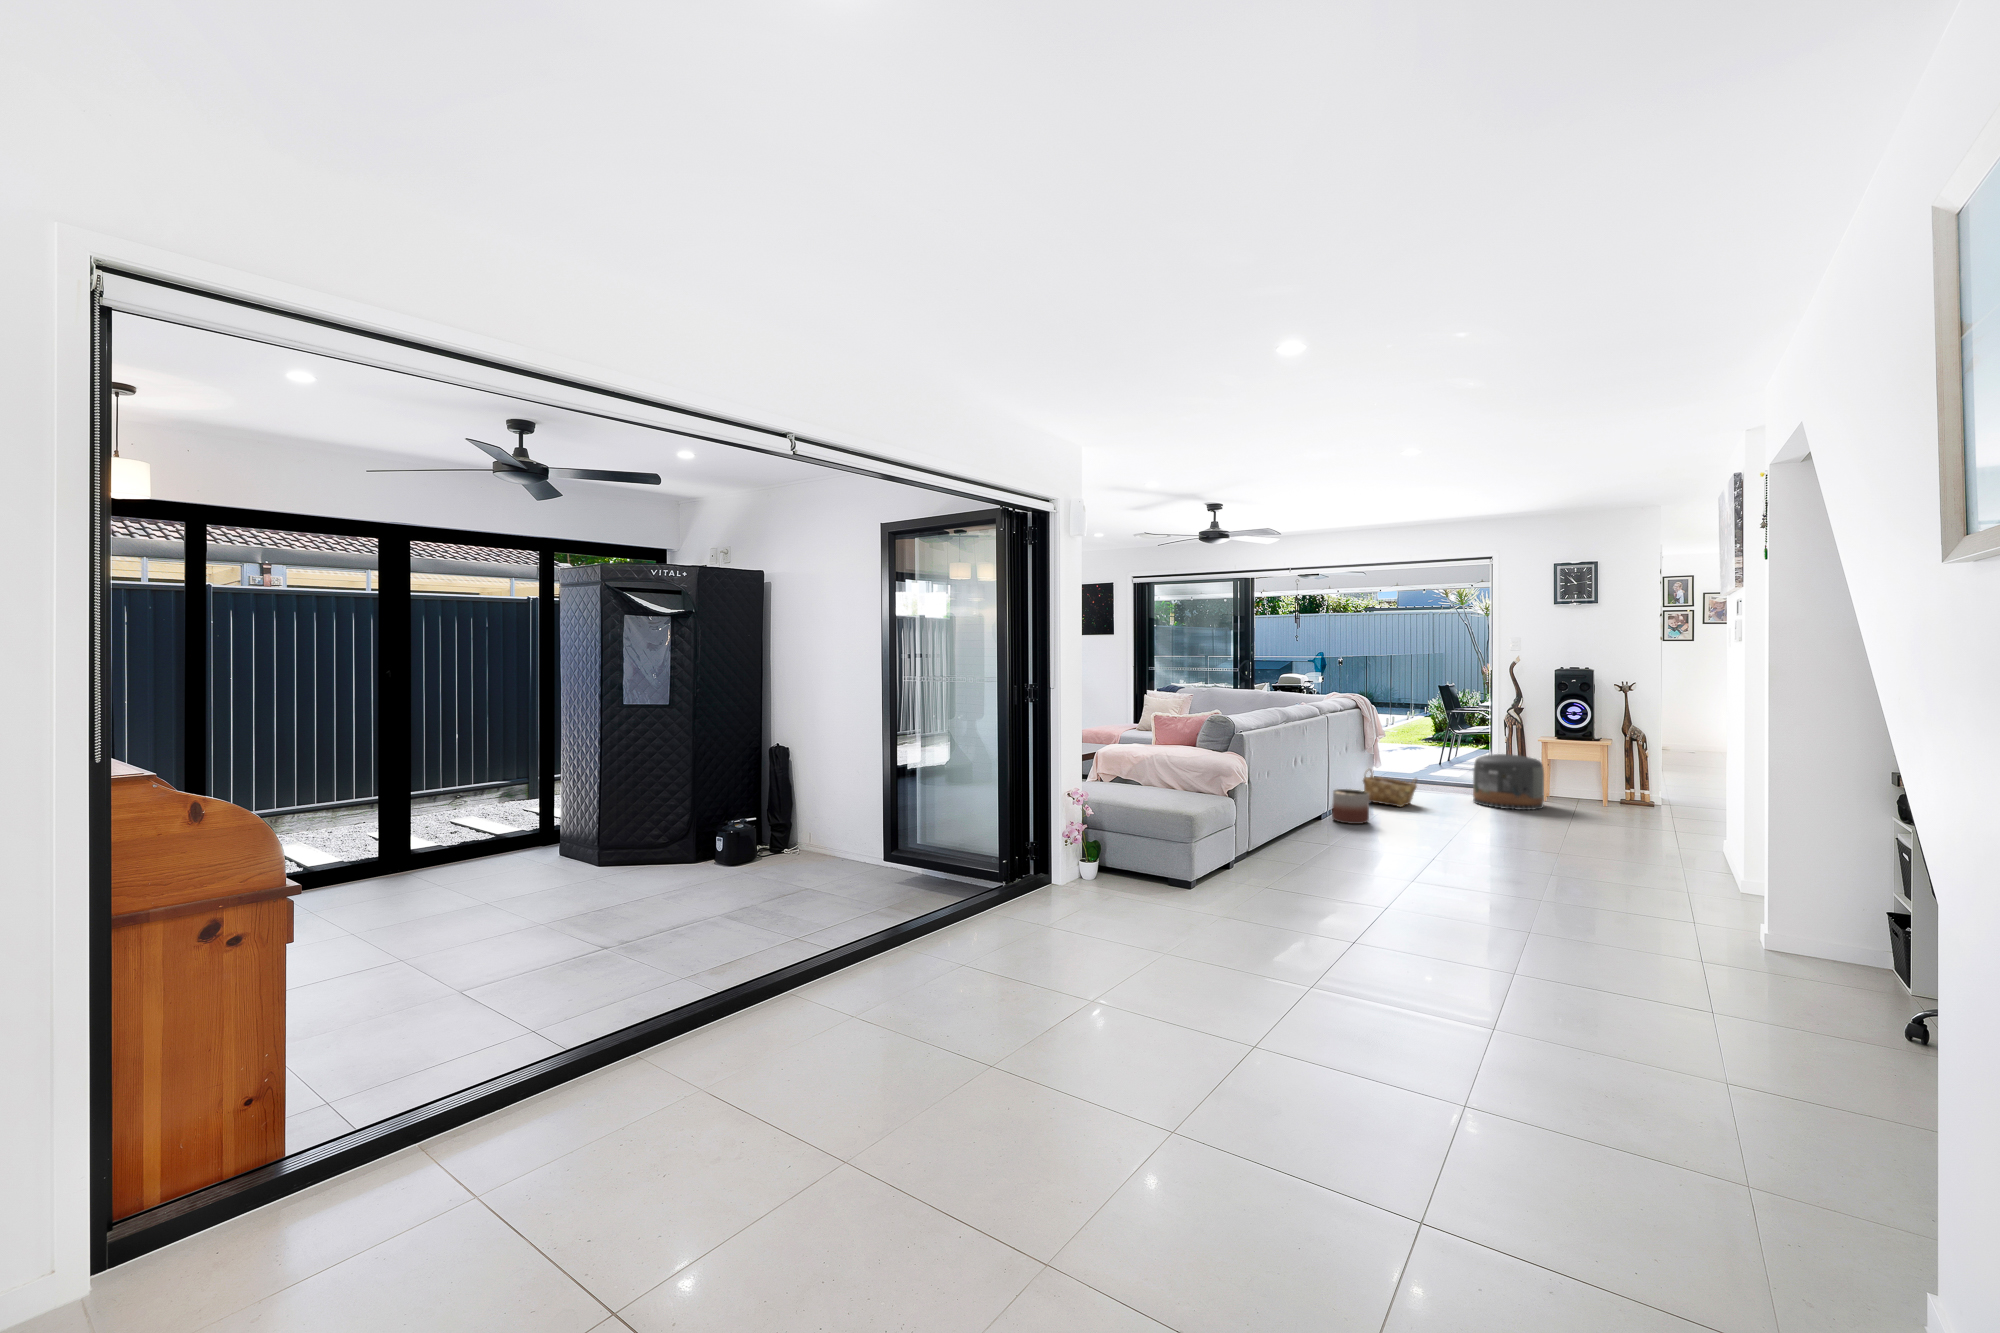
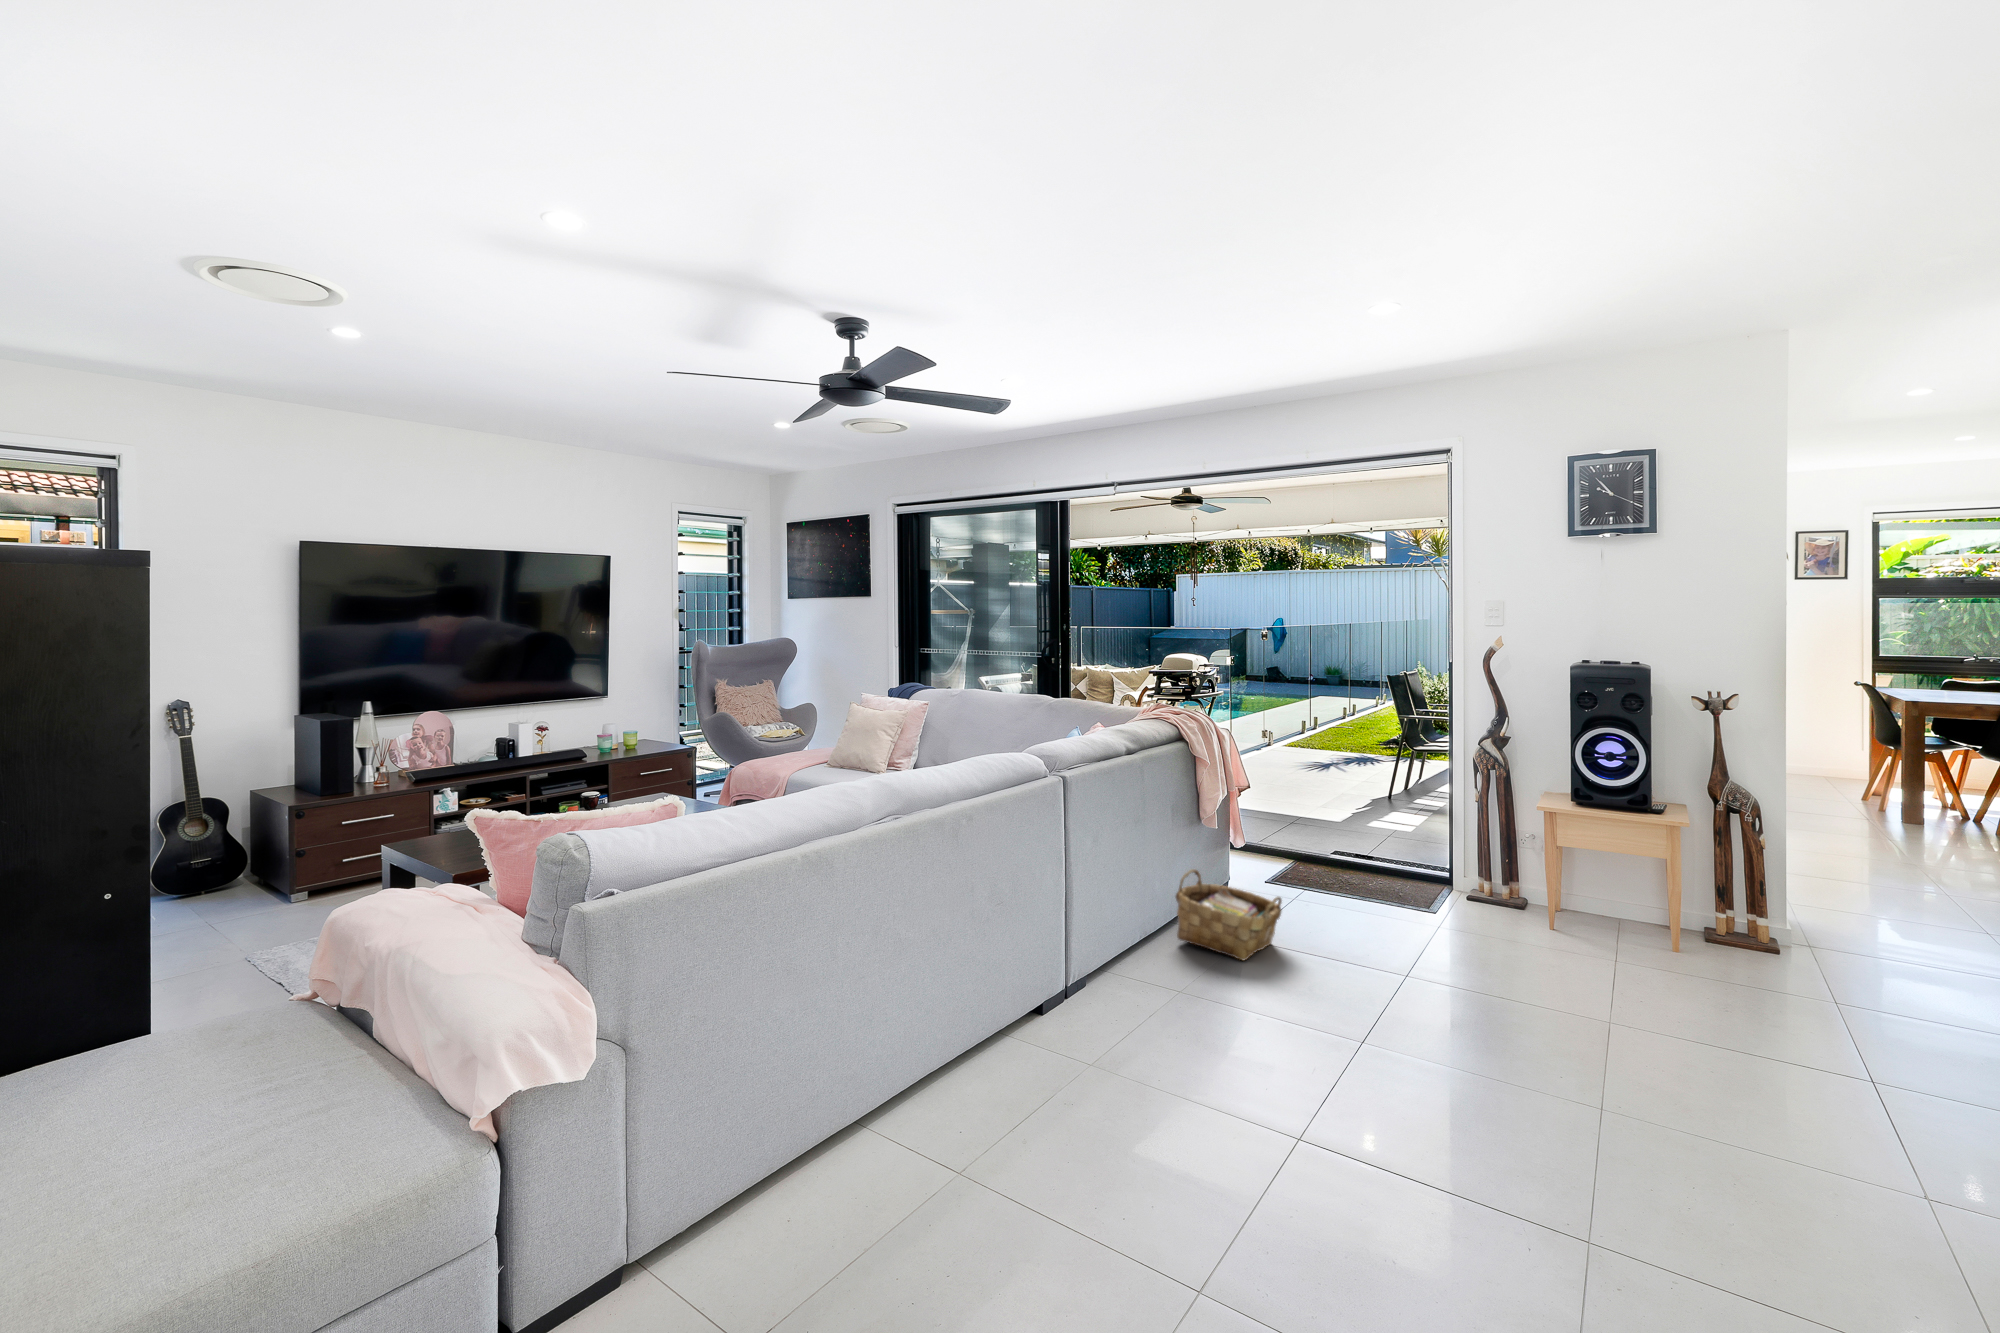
pouf: present [1473,754,1544,810] -> none [1402,839,1545,970]
planter: present [1332,789,1369,824] -> none [1054,949,1133,1045]

